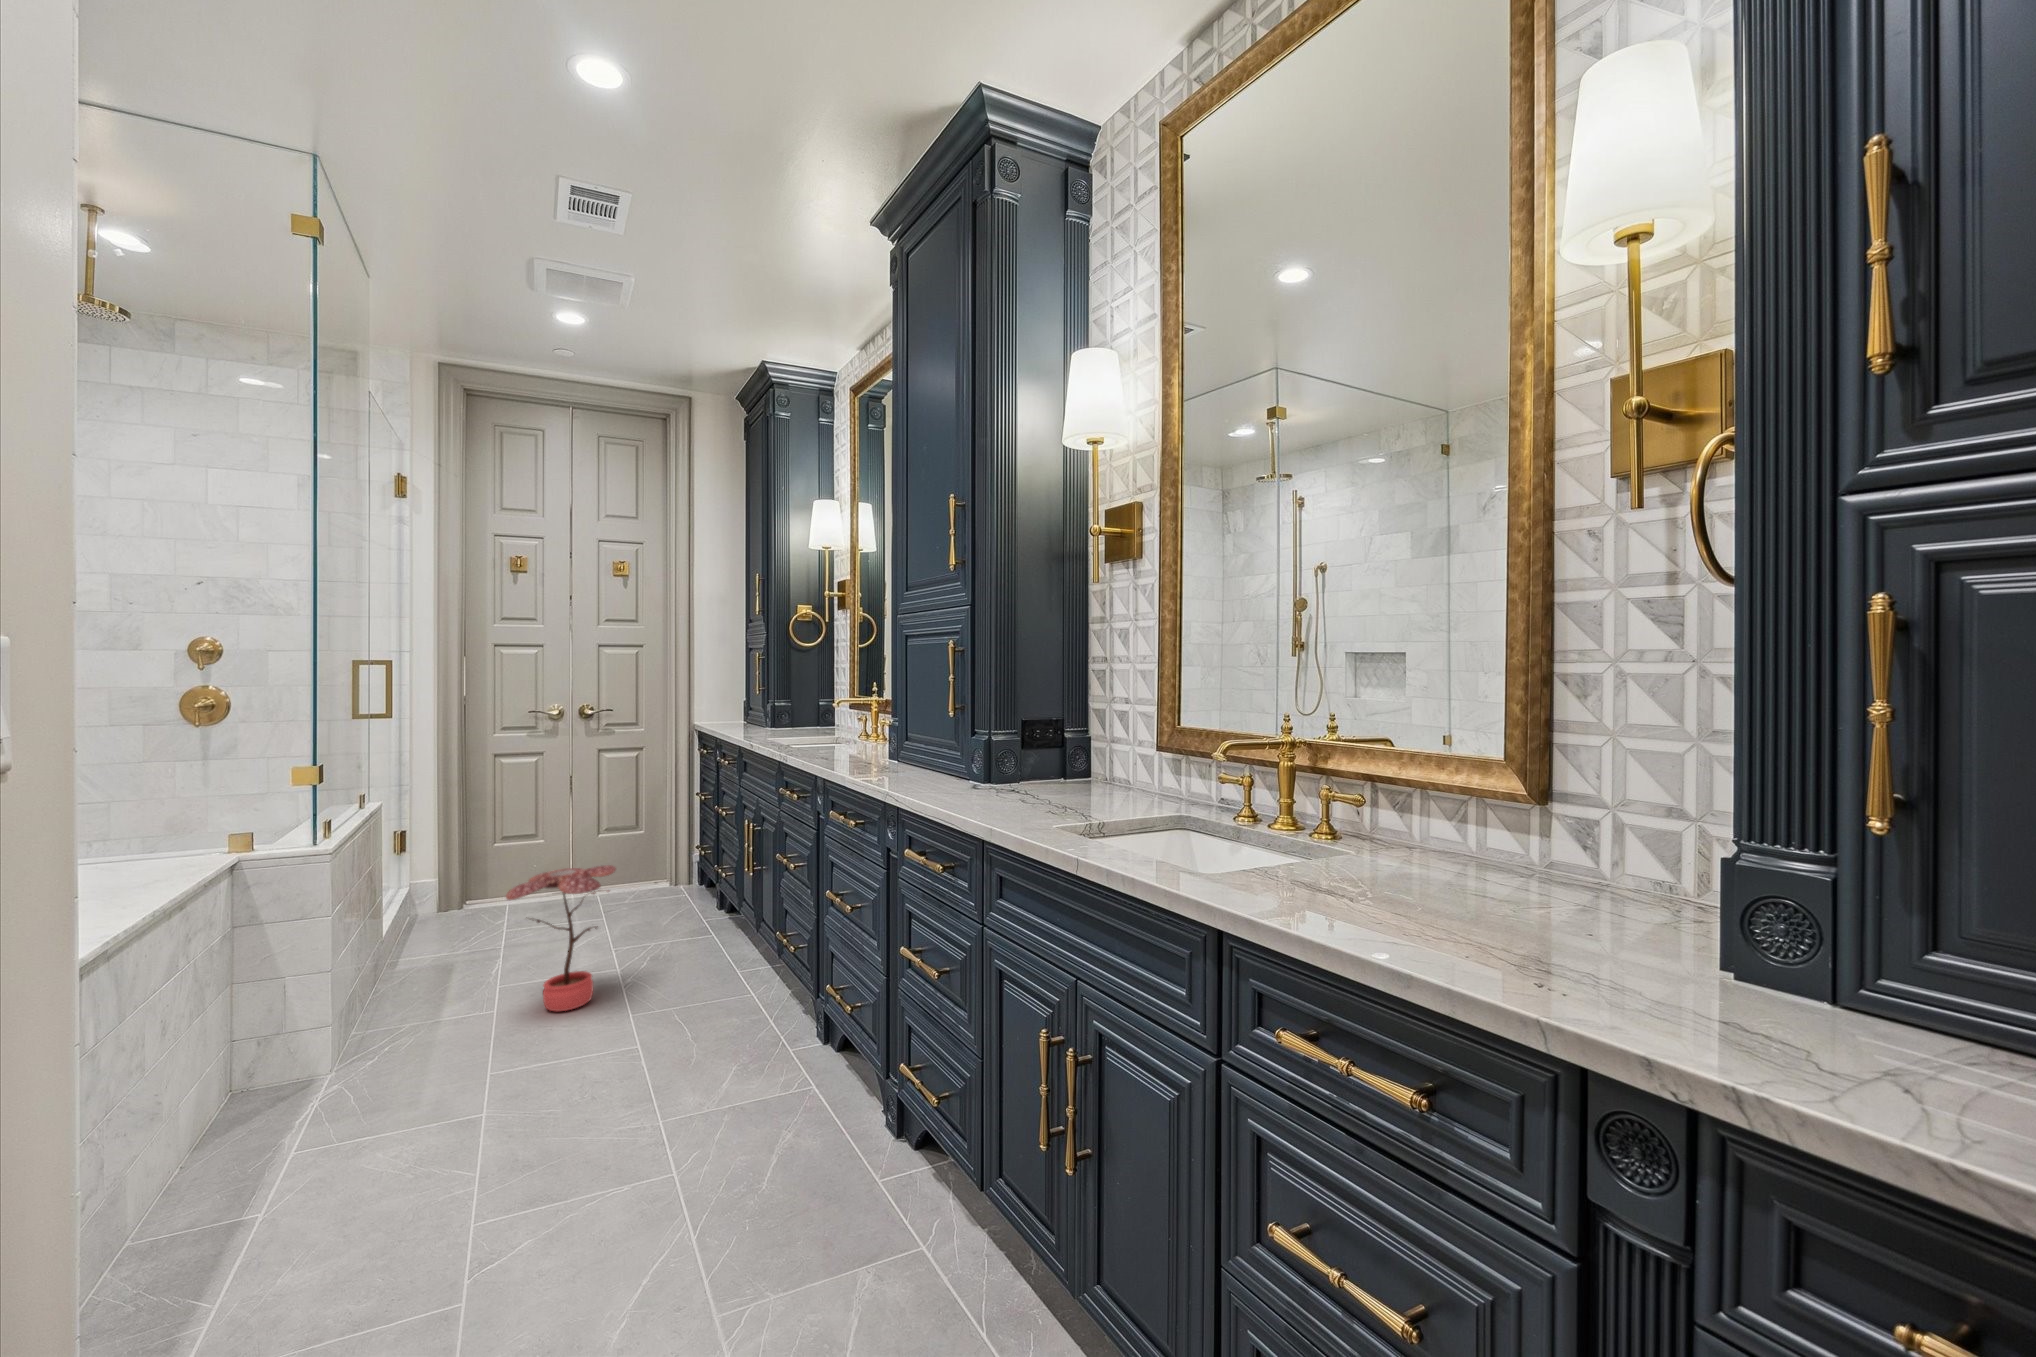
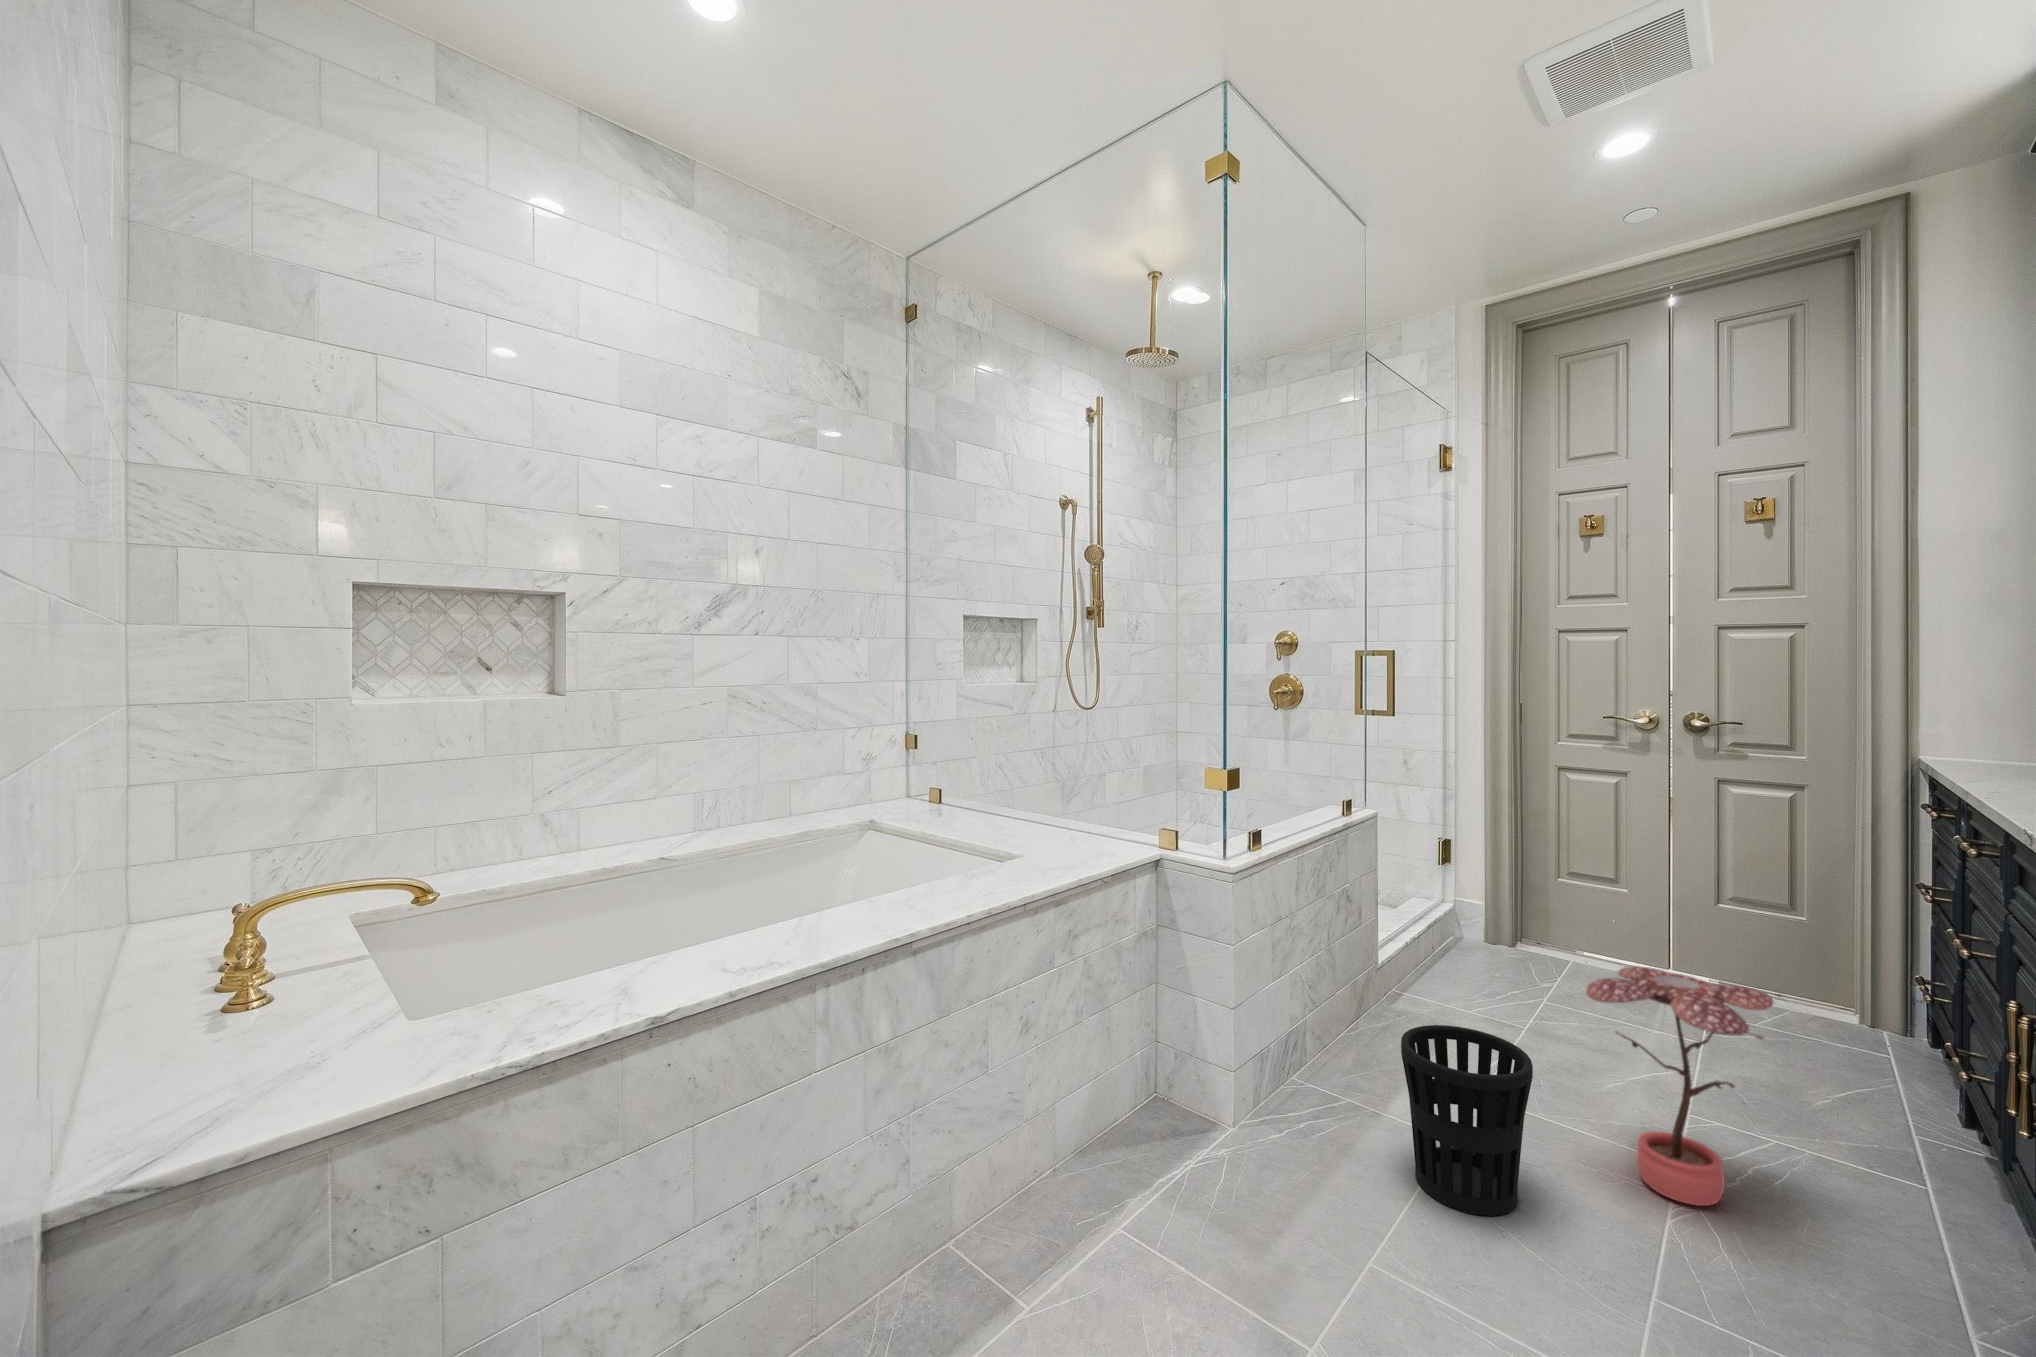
wastebasket: none [355,950,467,1088] -> present [1401,1025,1533,1216]

